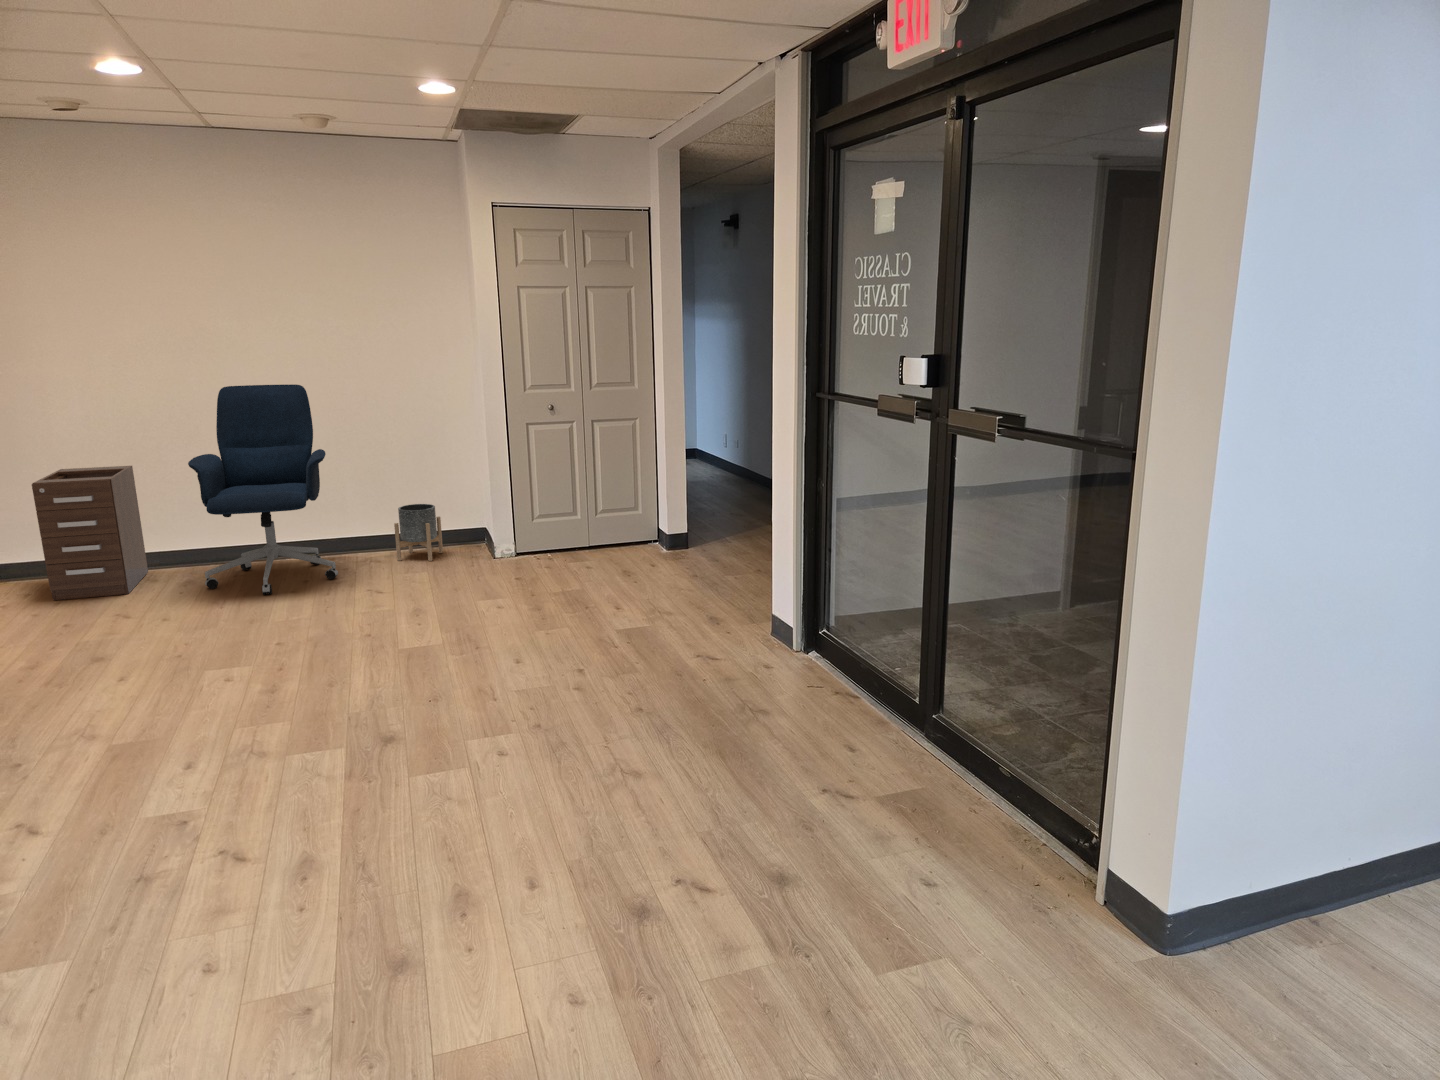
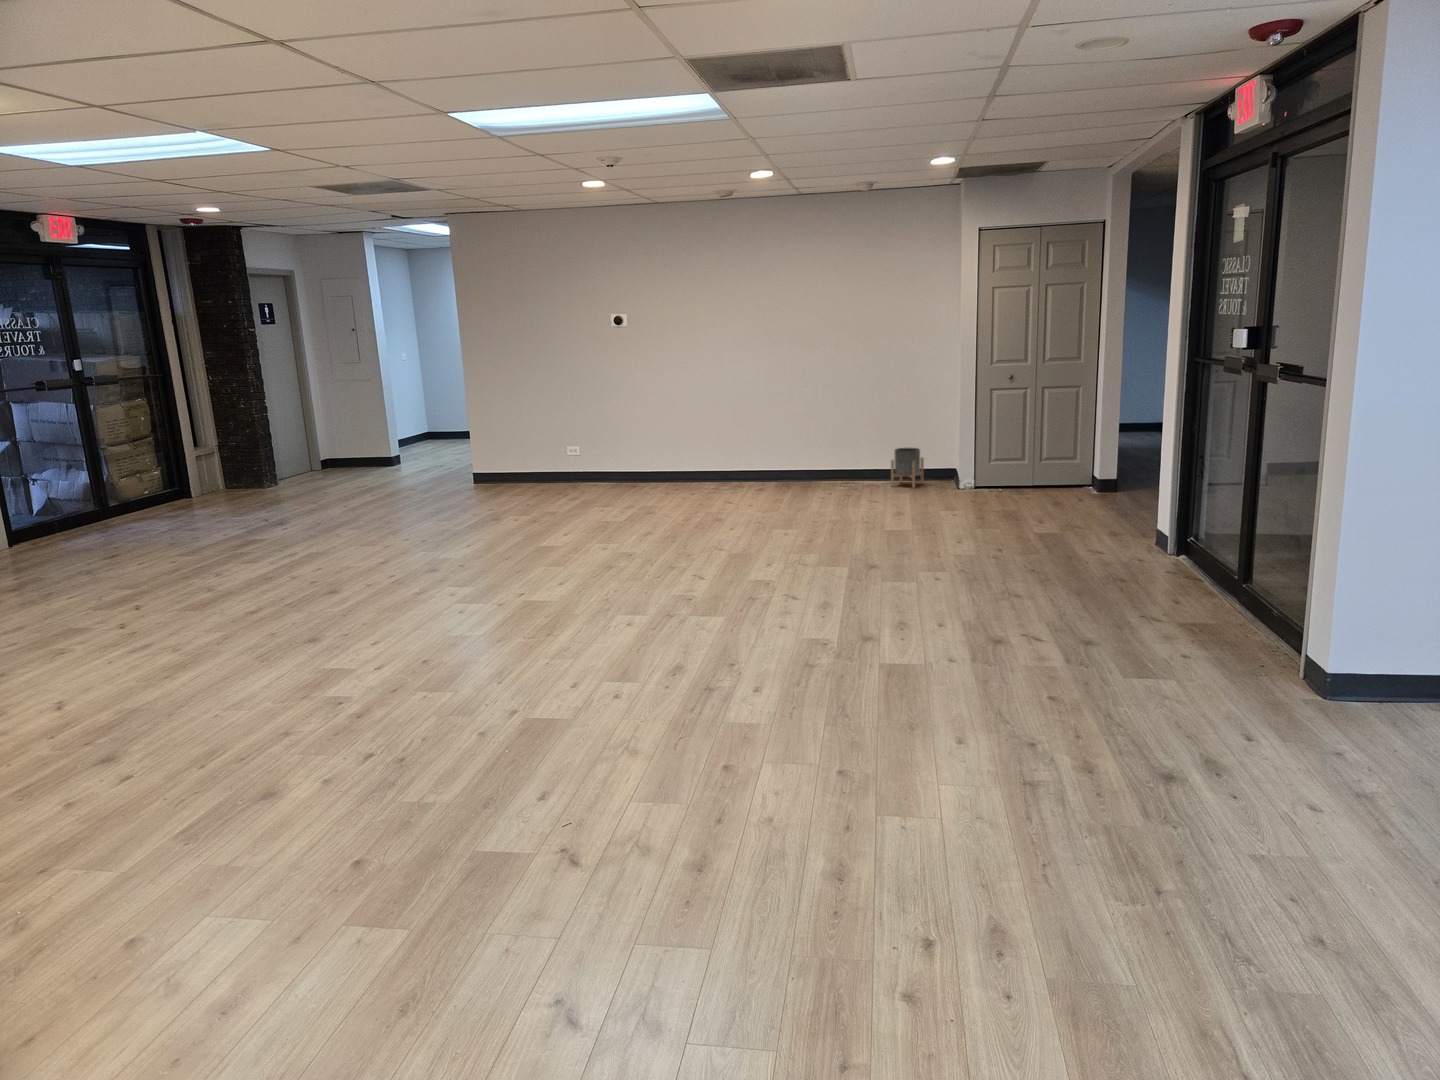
office chair: present [188,384,338,595] -> none [768,362,851,499]
filing cabinet: present [32,466,148,600] -> none [683,414,736,494]

